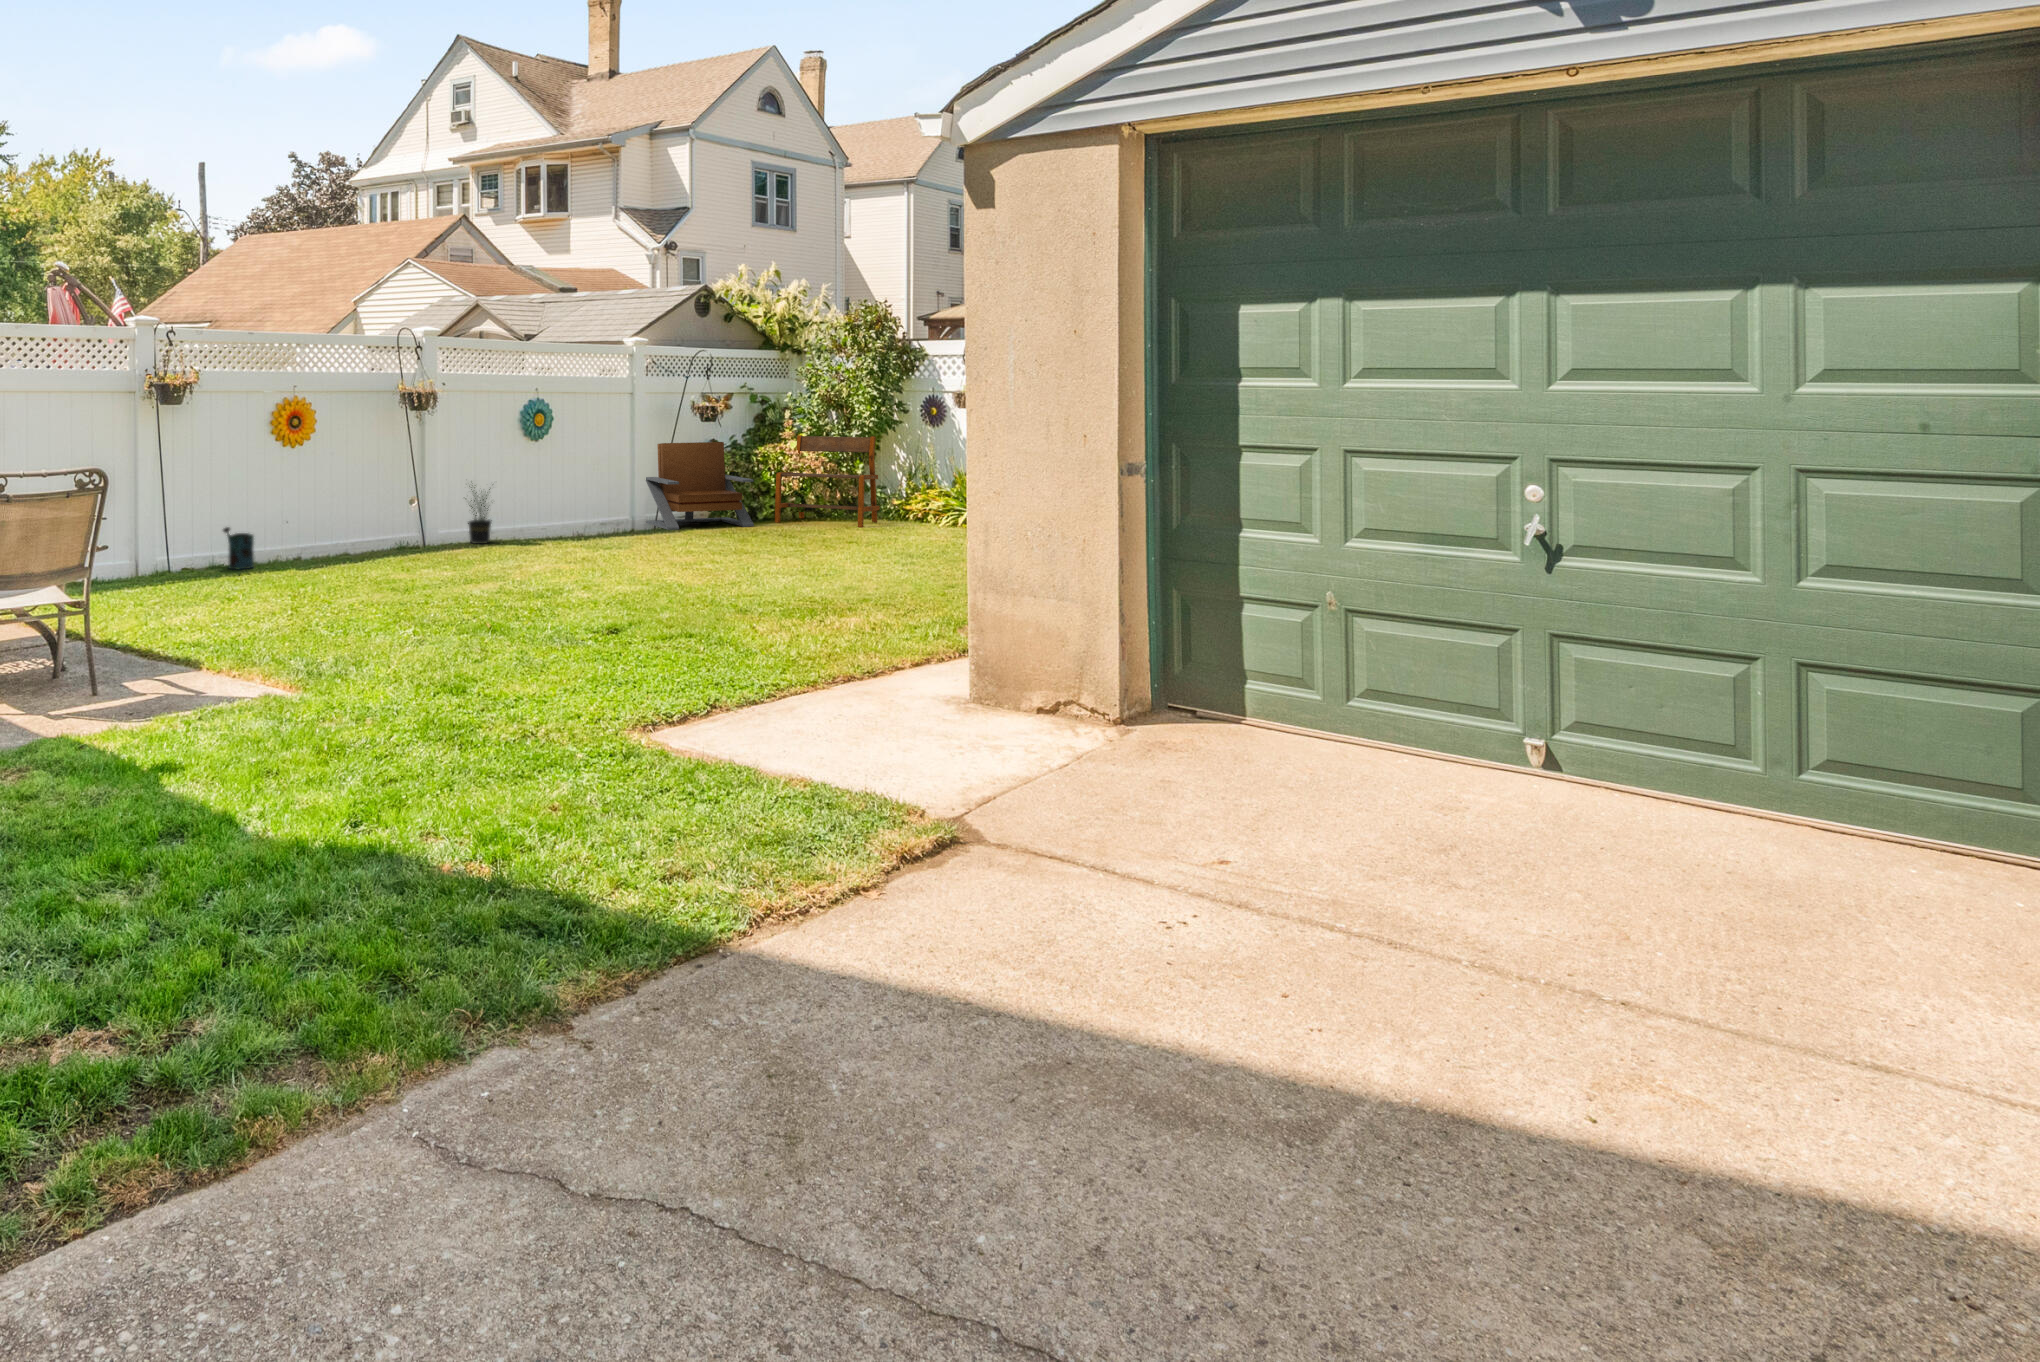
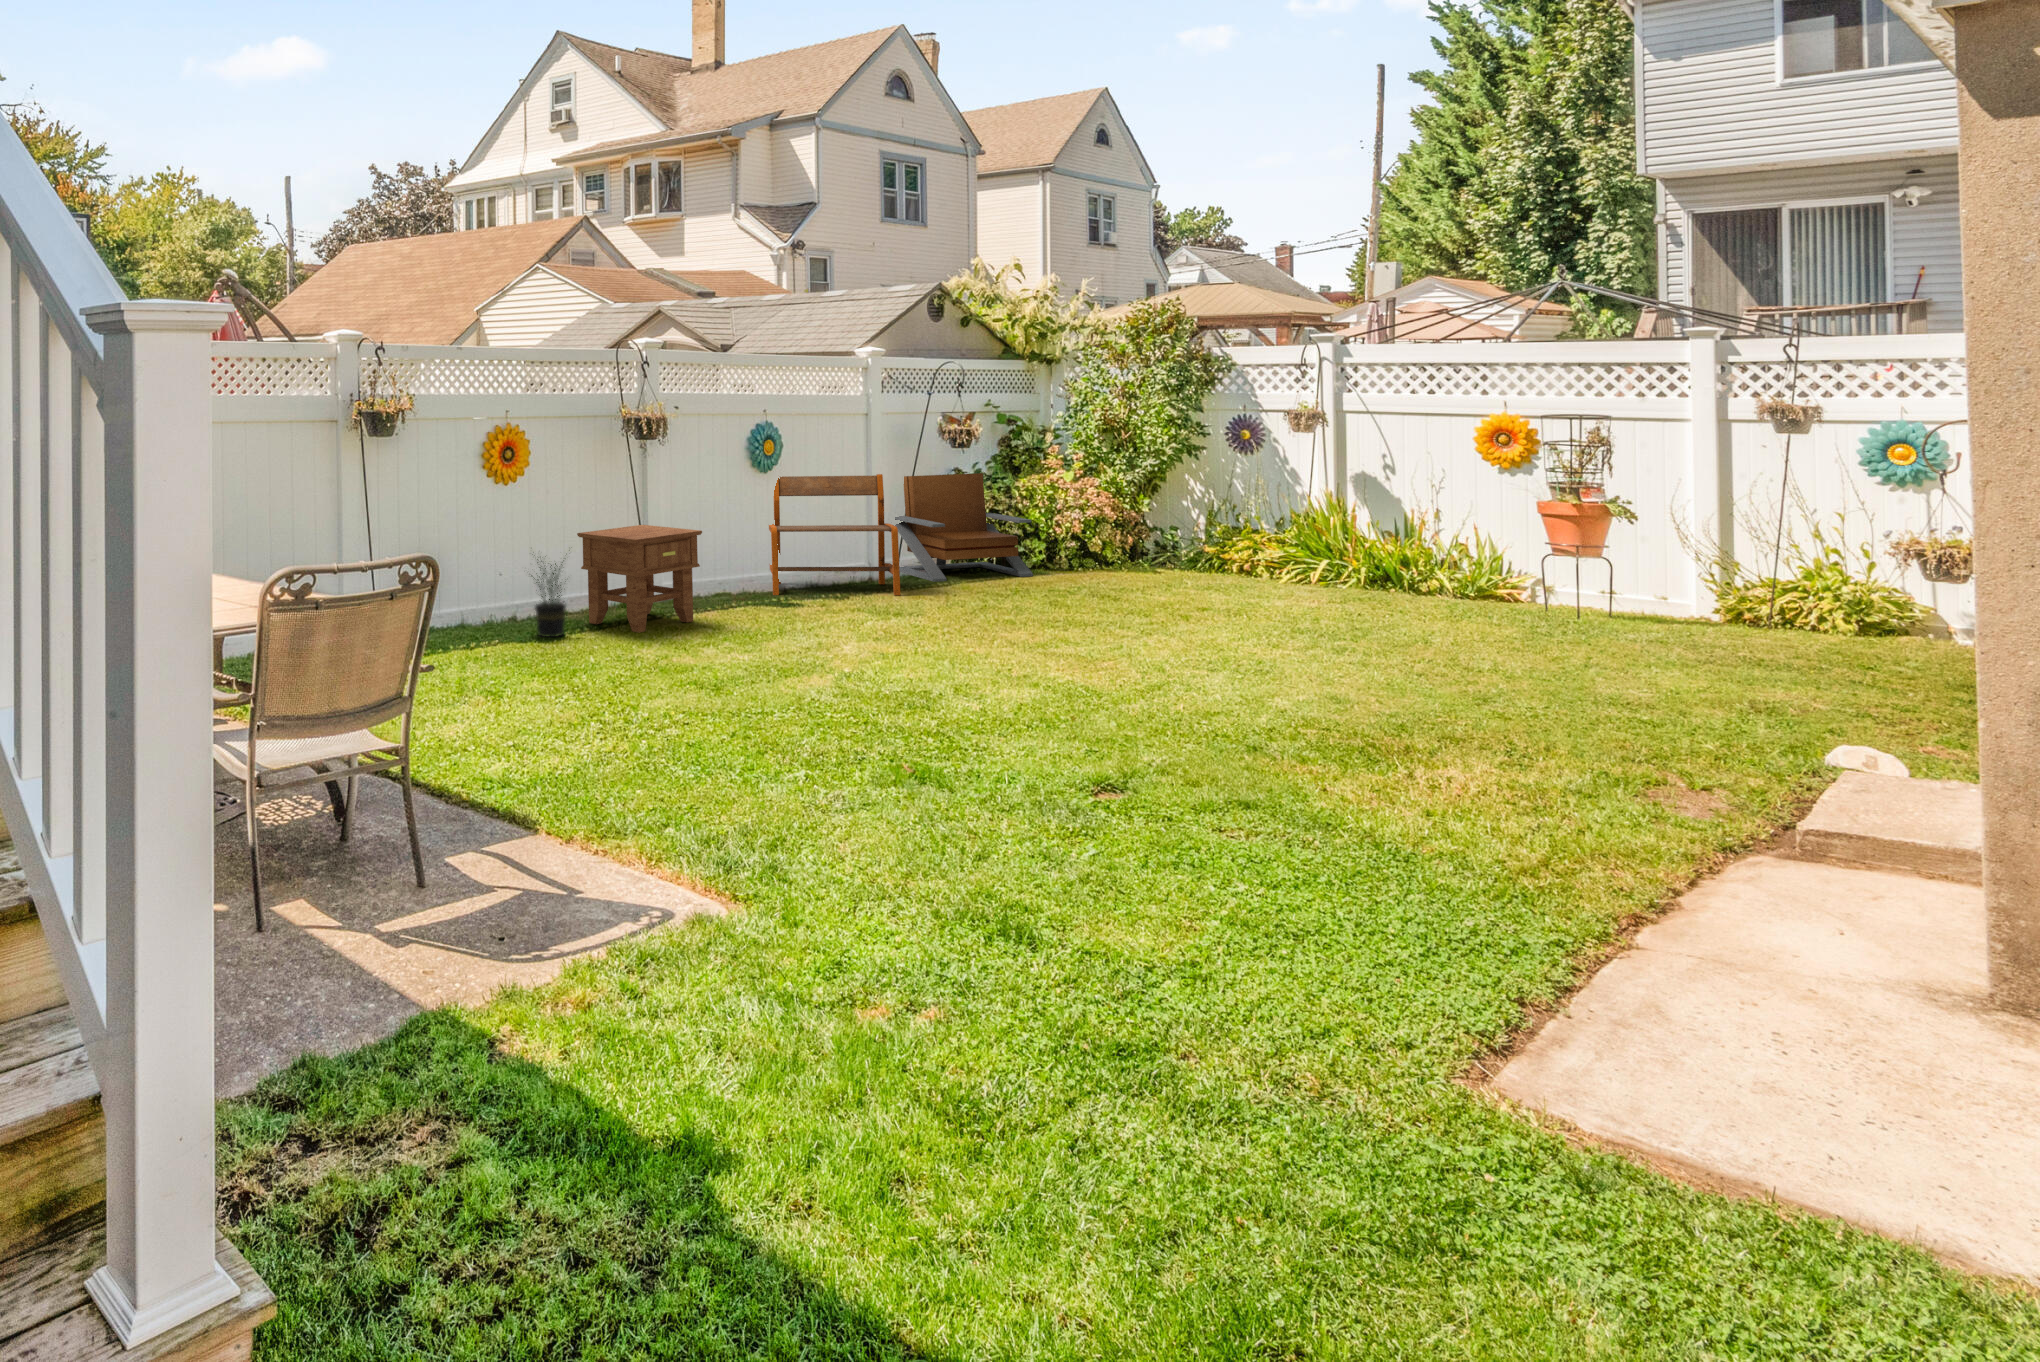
bench: present [775,435,880,527] -> present [769,474,900,596]
side table: none [336,475,441,559] -> present [577,525,702,633]
potted plant: present [465,485,492,544] -> present [531,550,570,637]
watering can: present [223,527,254,570] -> none [460,596,504,651]

